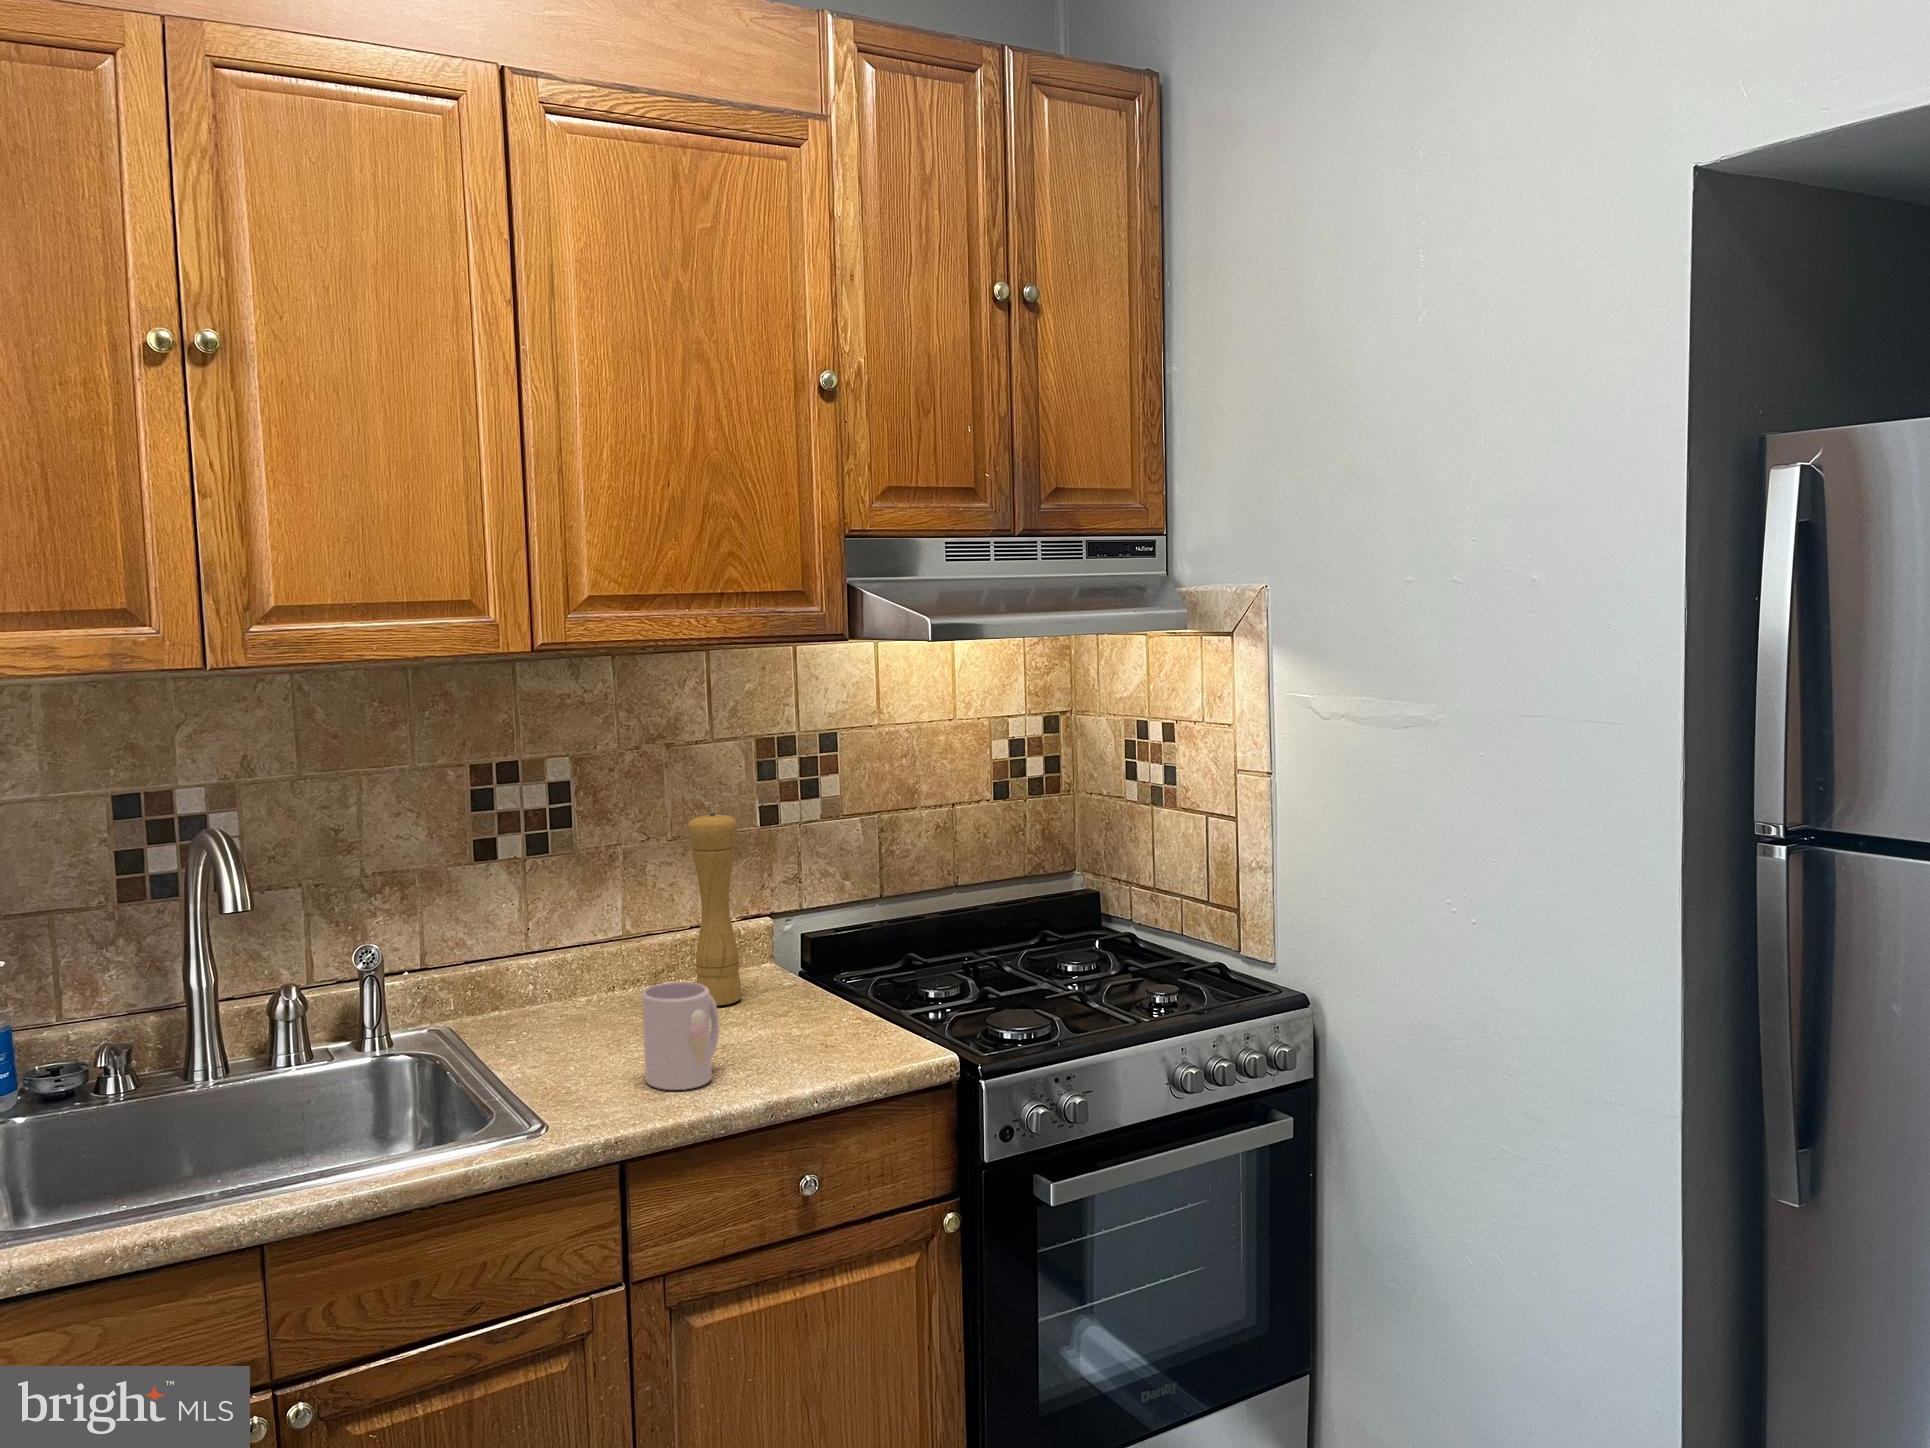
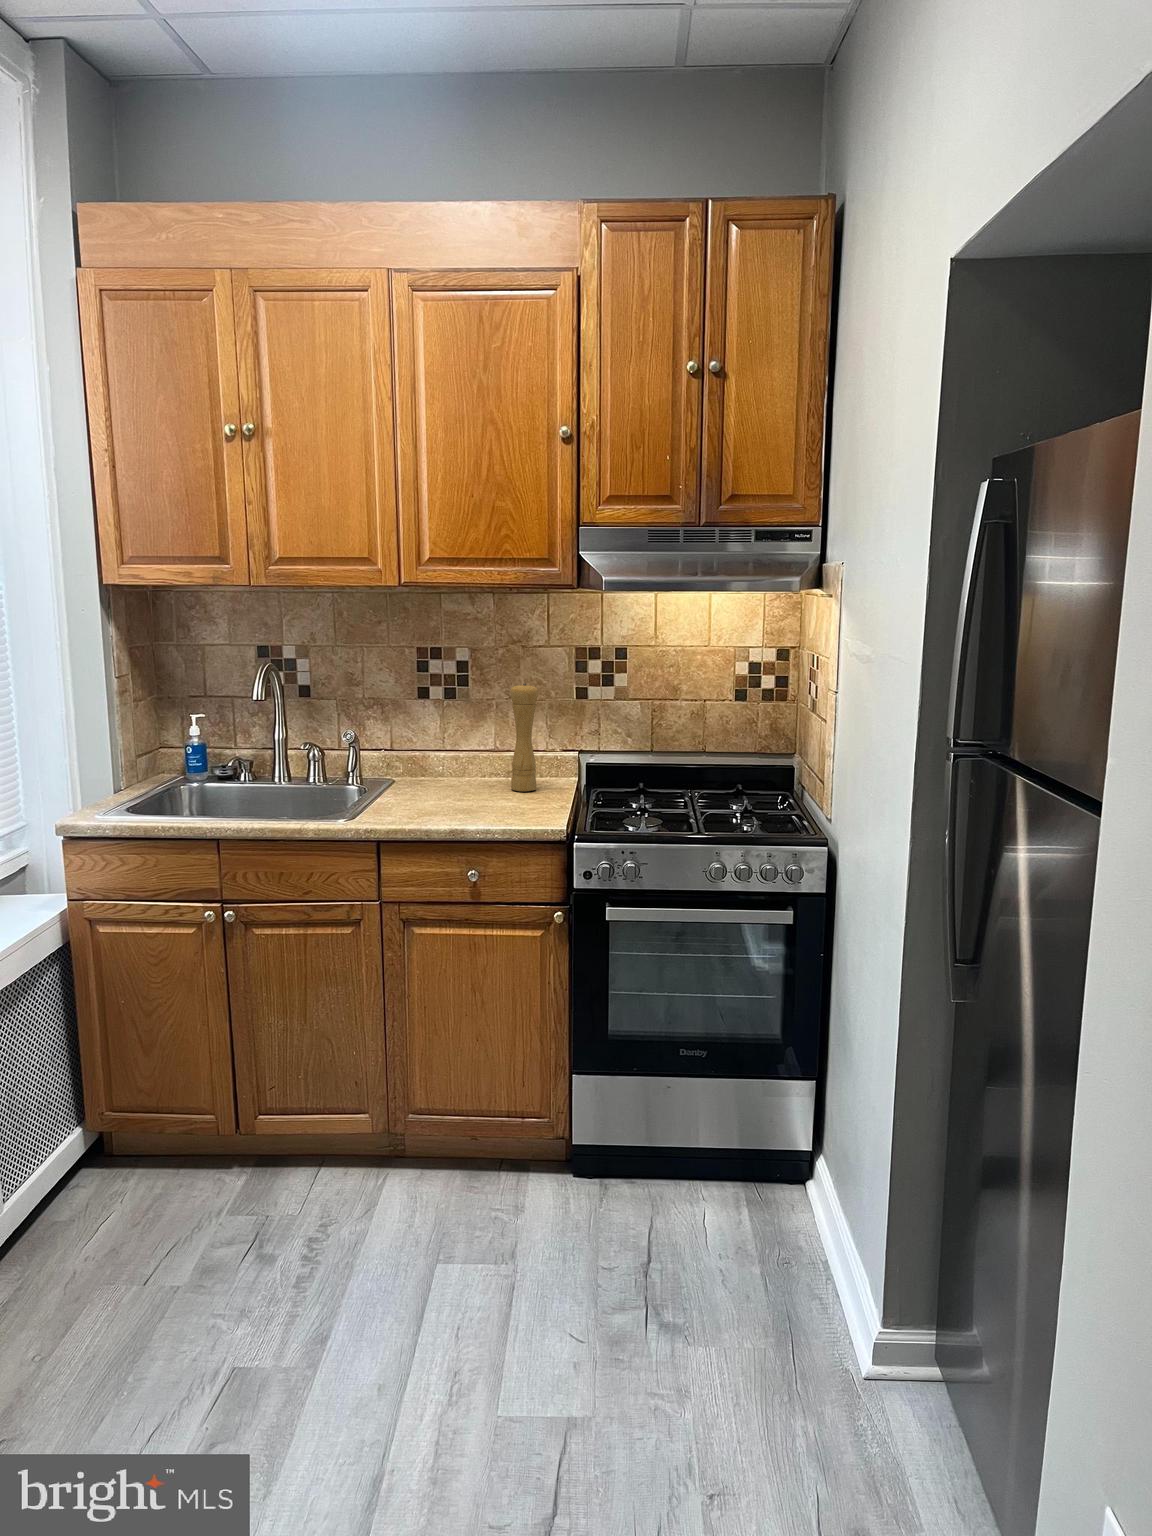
mug: present [642,982,719,1090] -> none [421,763,463,817]

